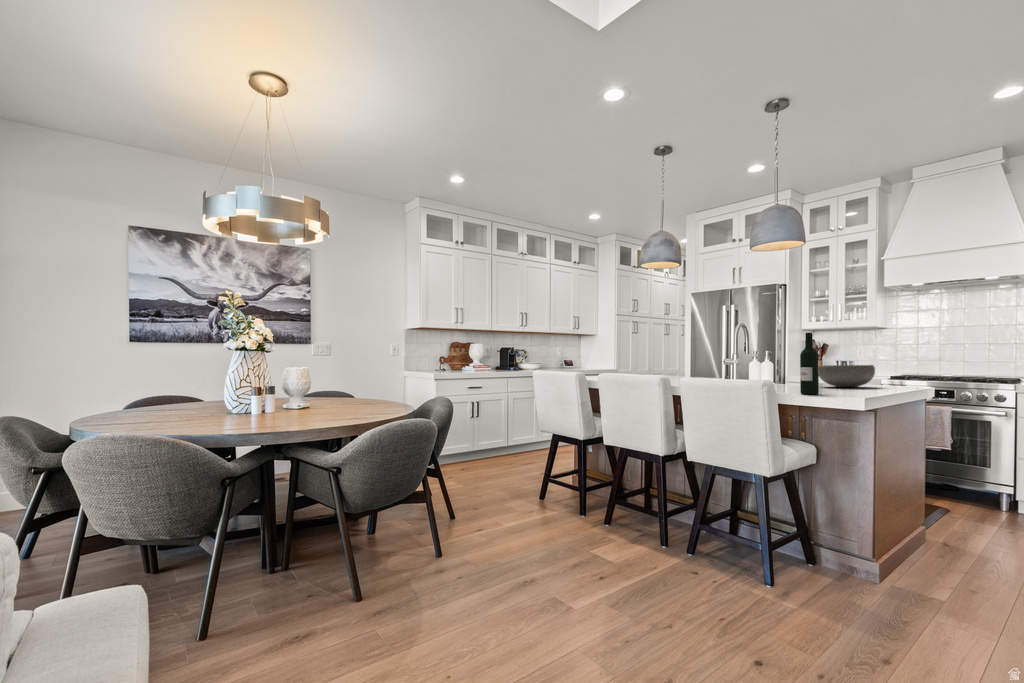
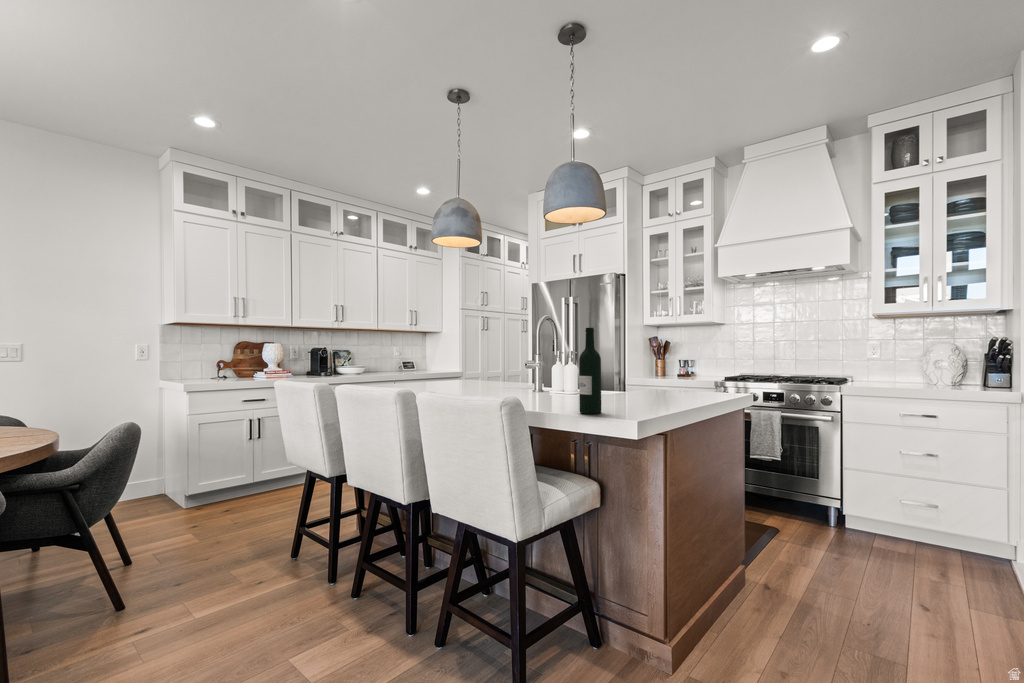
bowl: present [818,365,875,387] -> none [626,368,689,396]

